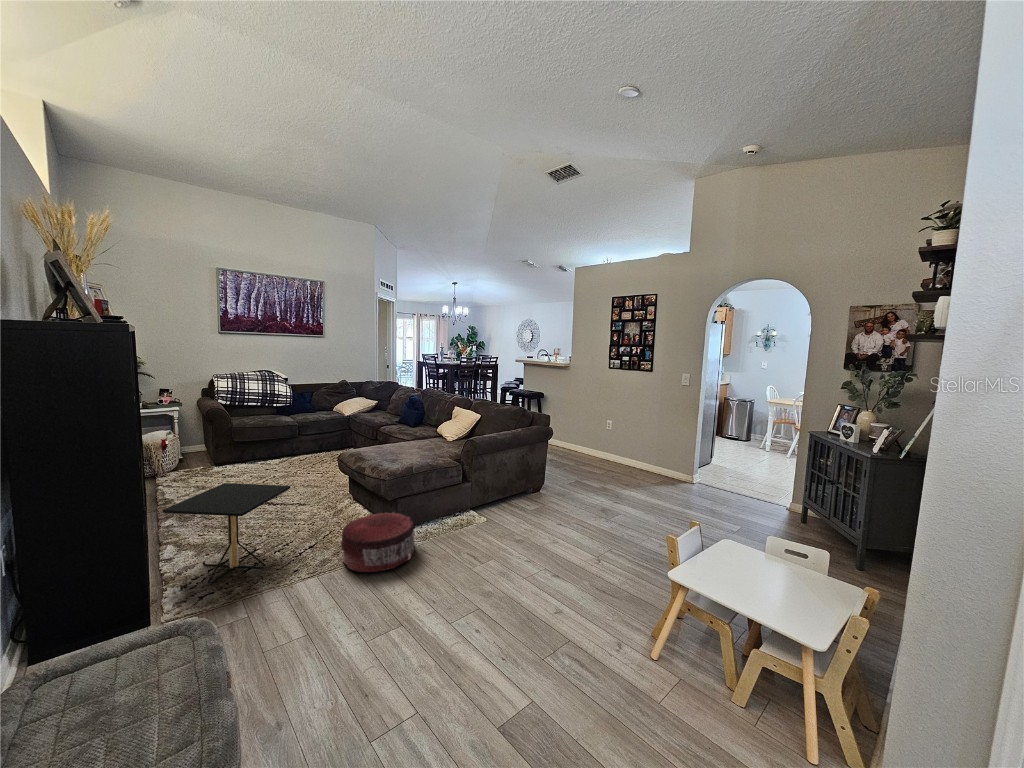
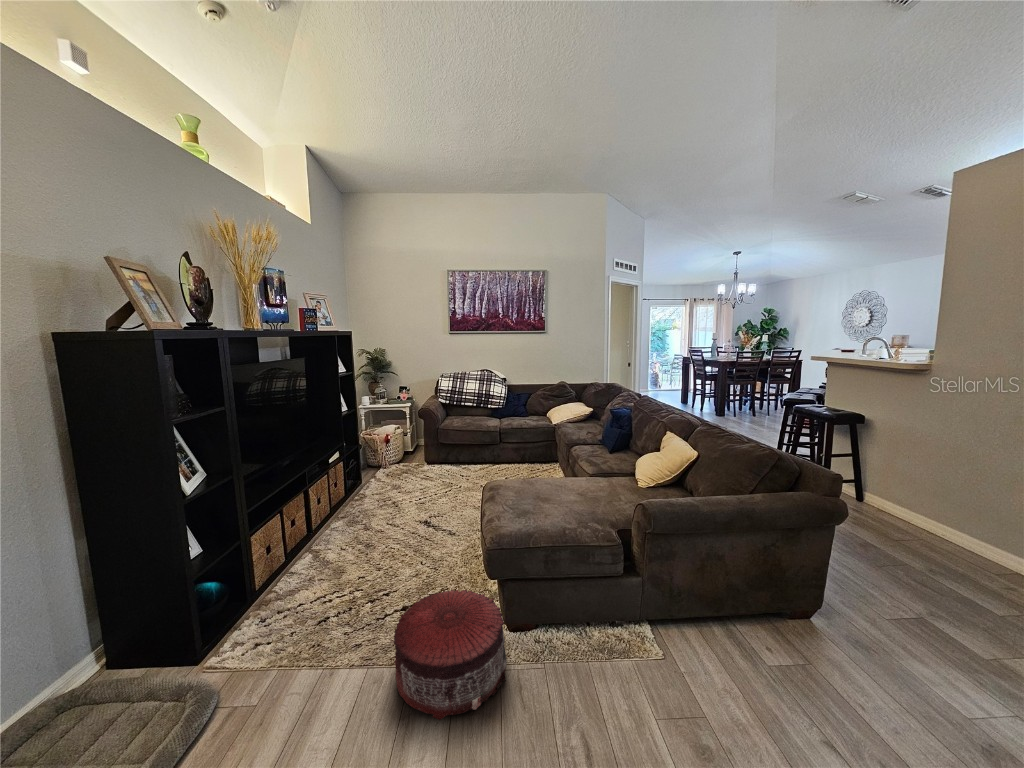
side table: present [163,483,290,584] -> none [260,496,383,618]

